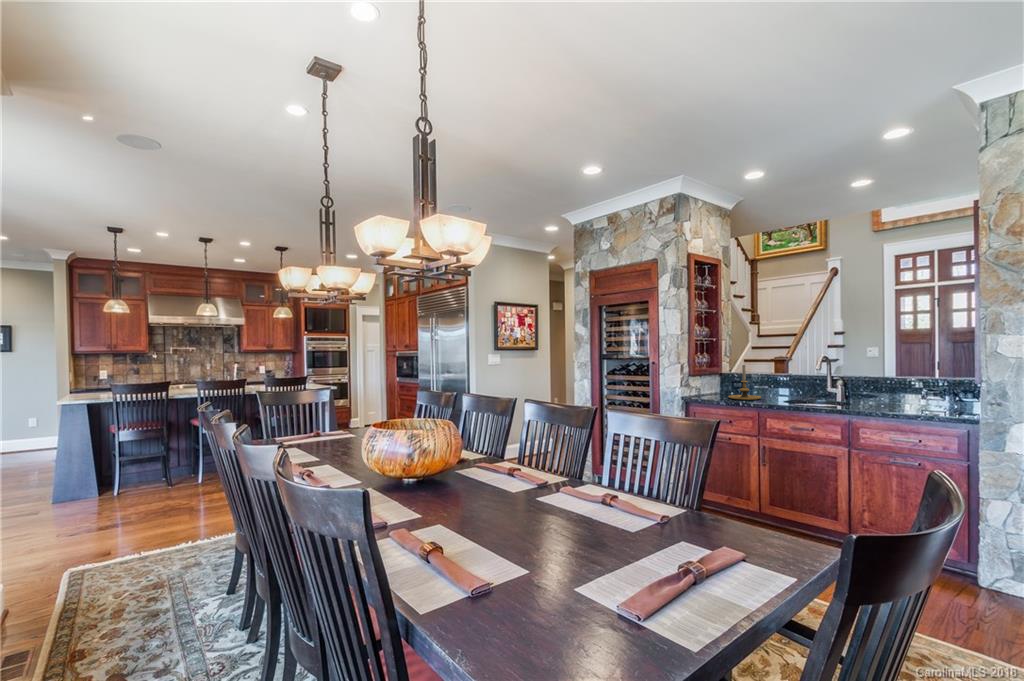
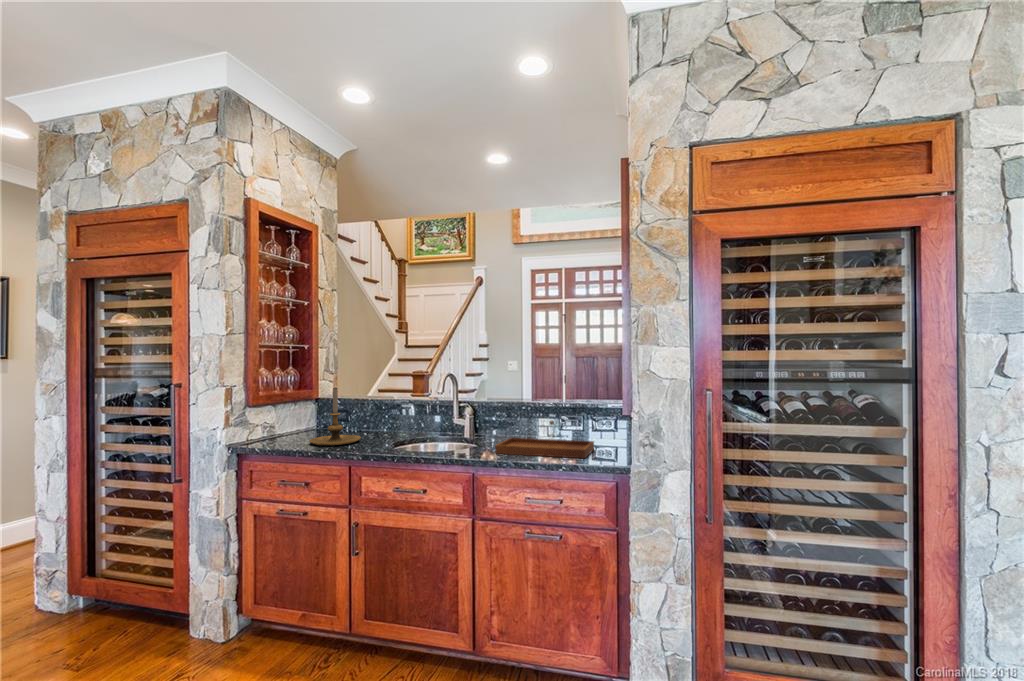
tray: none [866,390,952,416] -> present [495,420,594,458]

